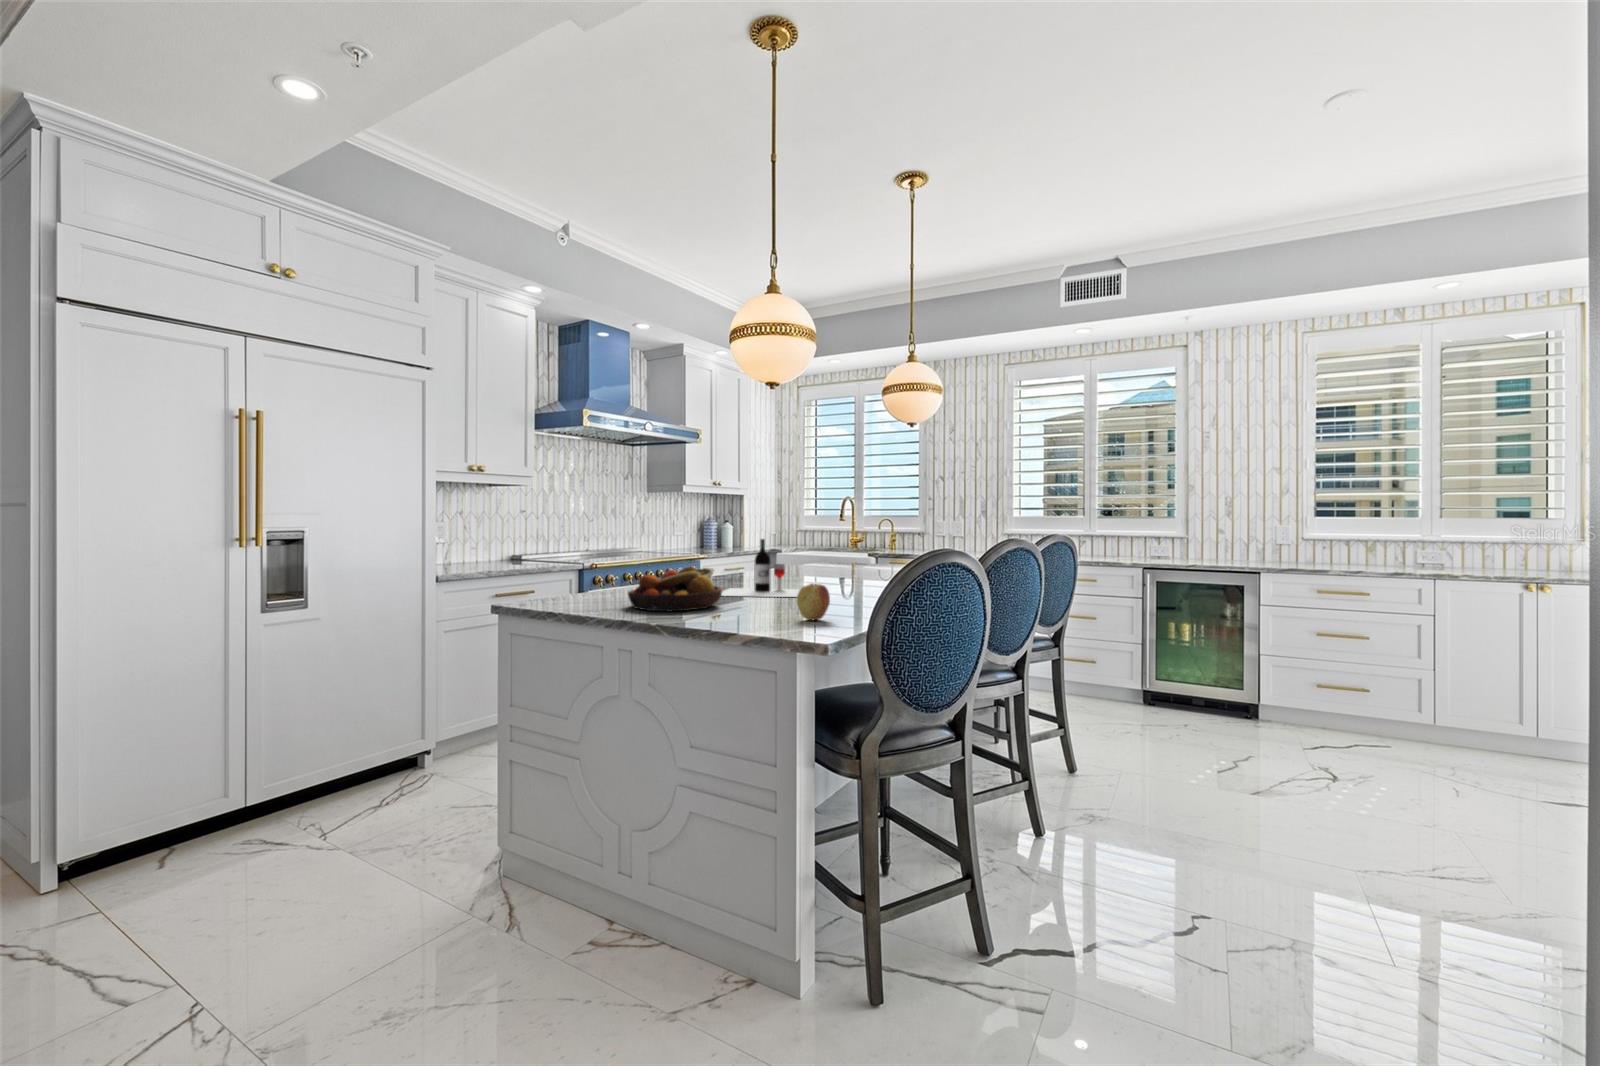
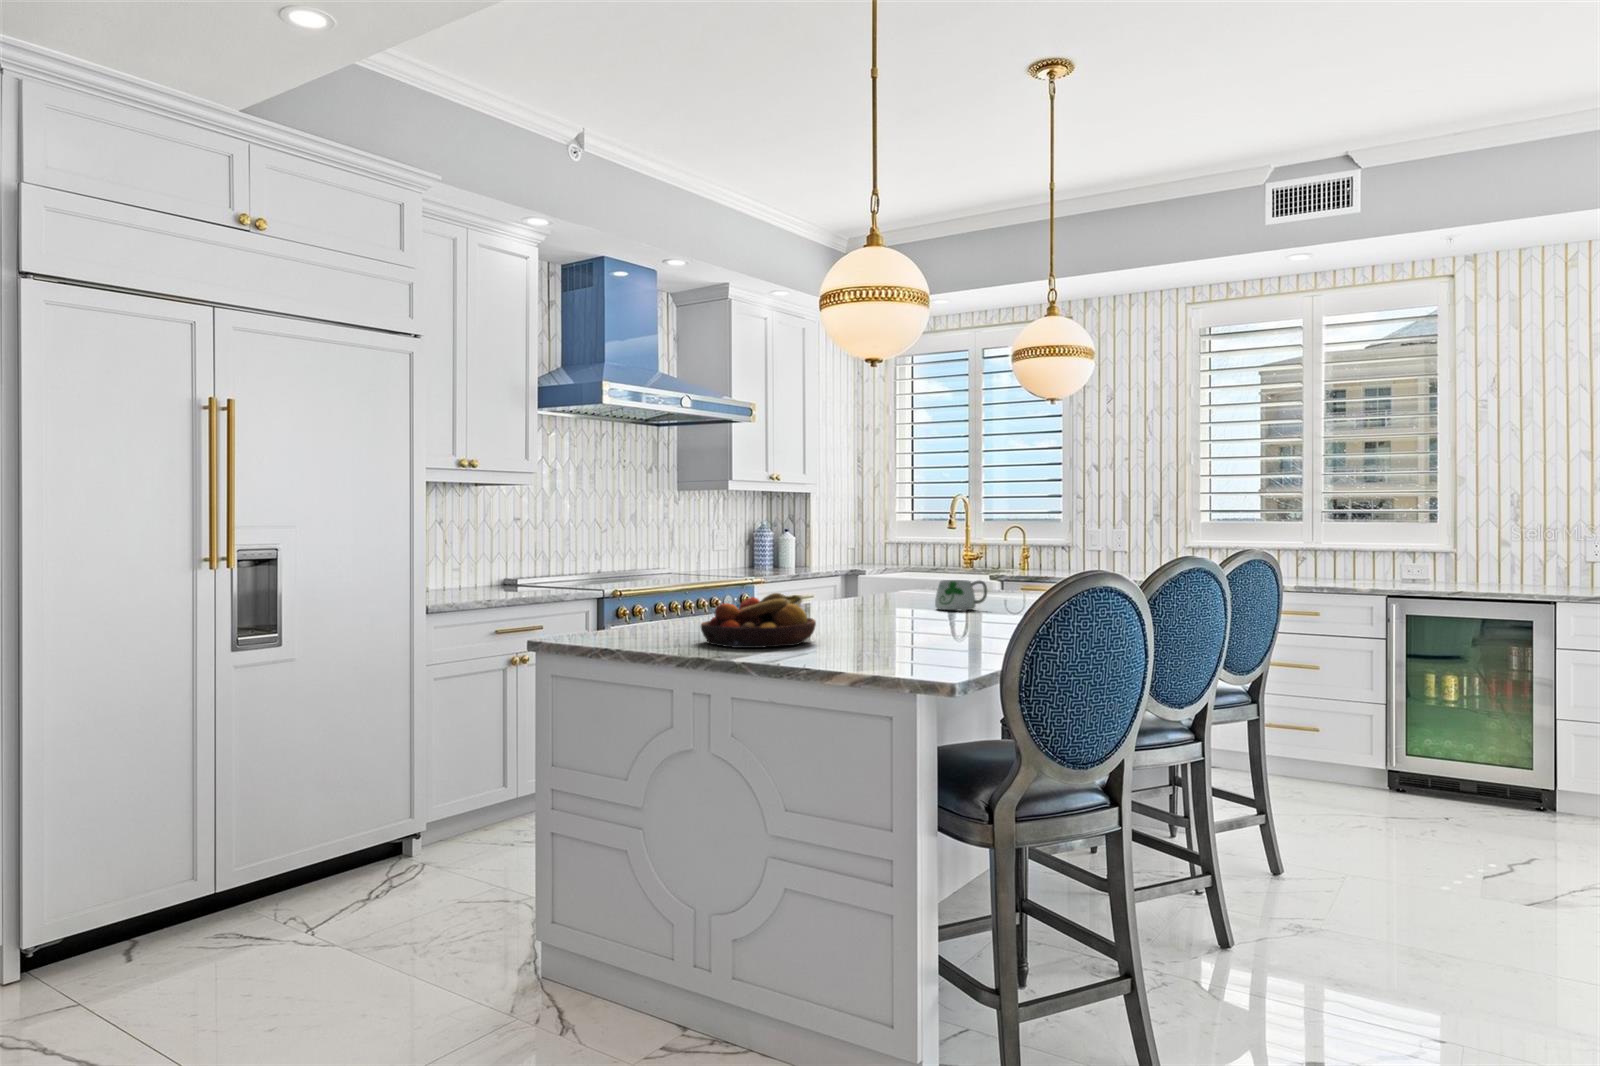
wine bottle: present [722,539,800,597] -> none [797,557,916,632]
mug: none [824,556,863,580] -> present [935,580,987,611]
apple: present [797,584,830,620] -> none [913,612,954,658]

